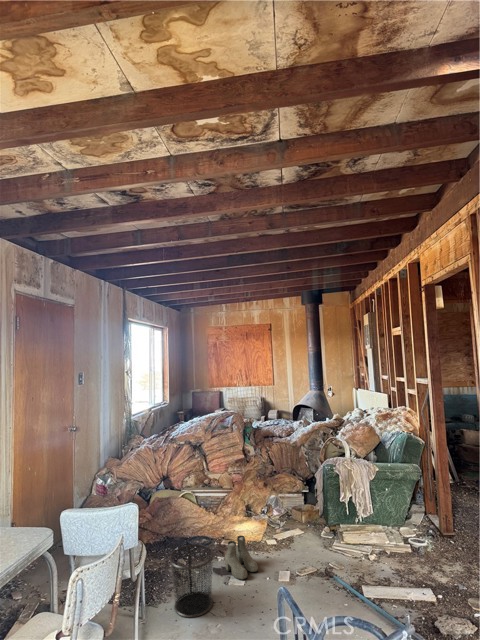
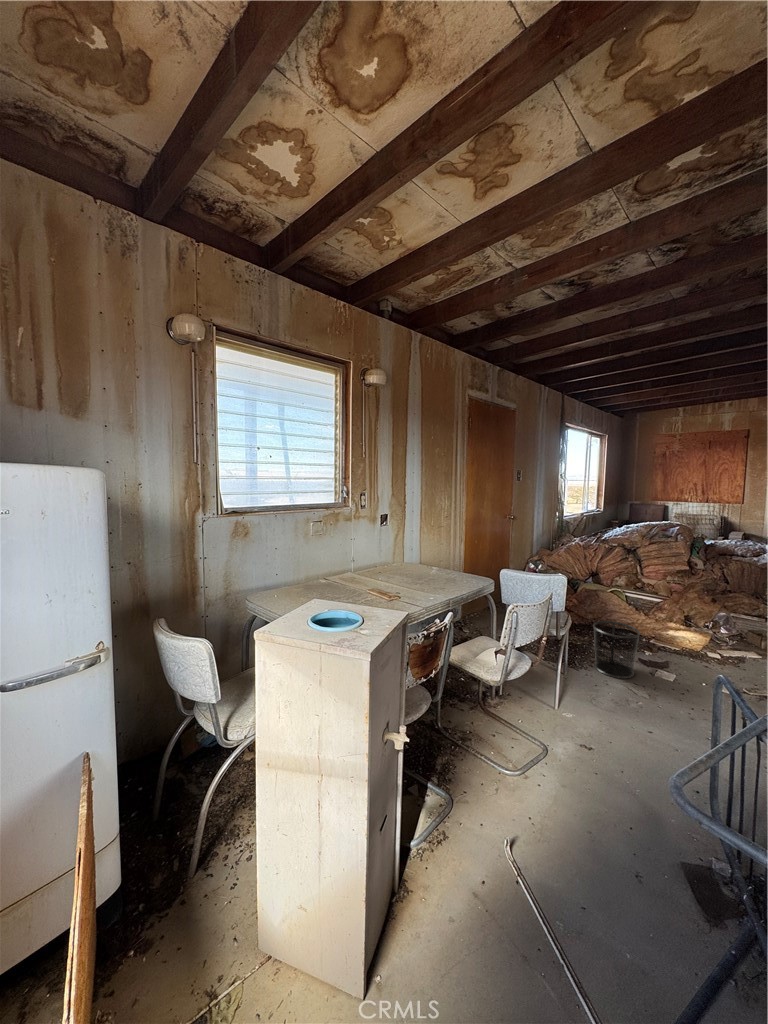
boots: present [225,536,258,580] -> none [653,634,693,671]

